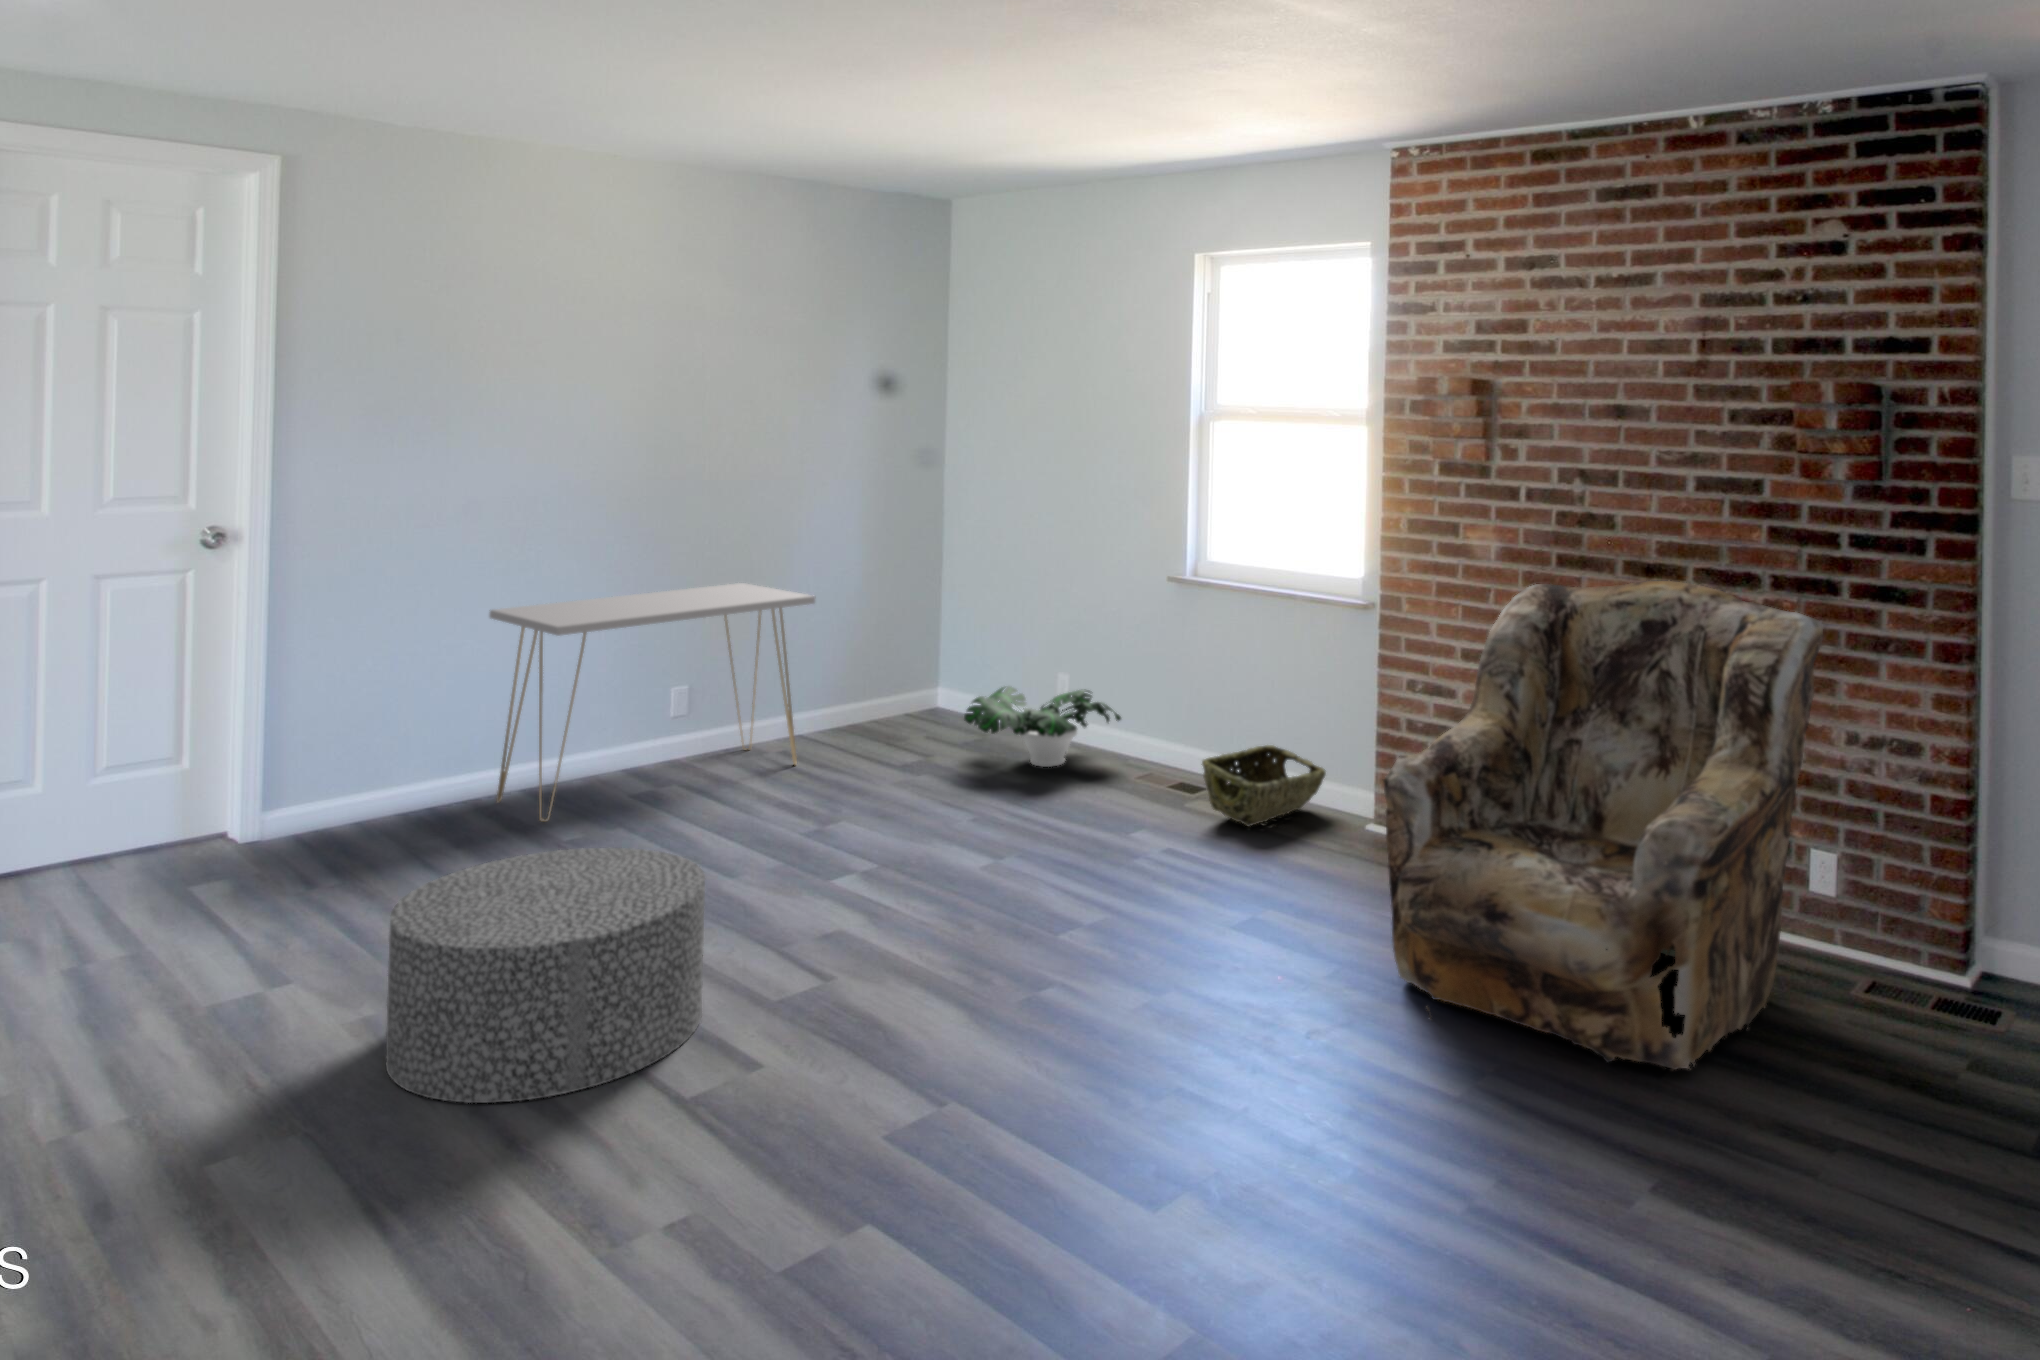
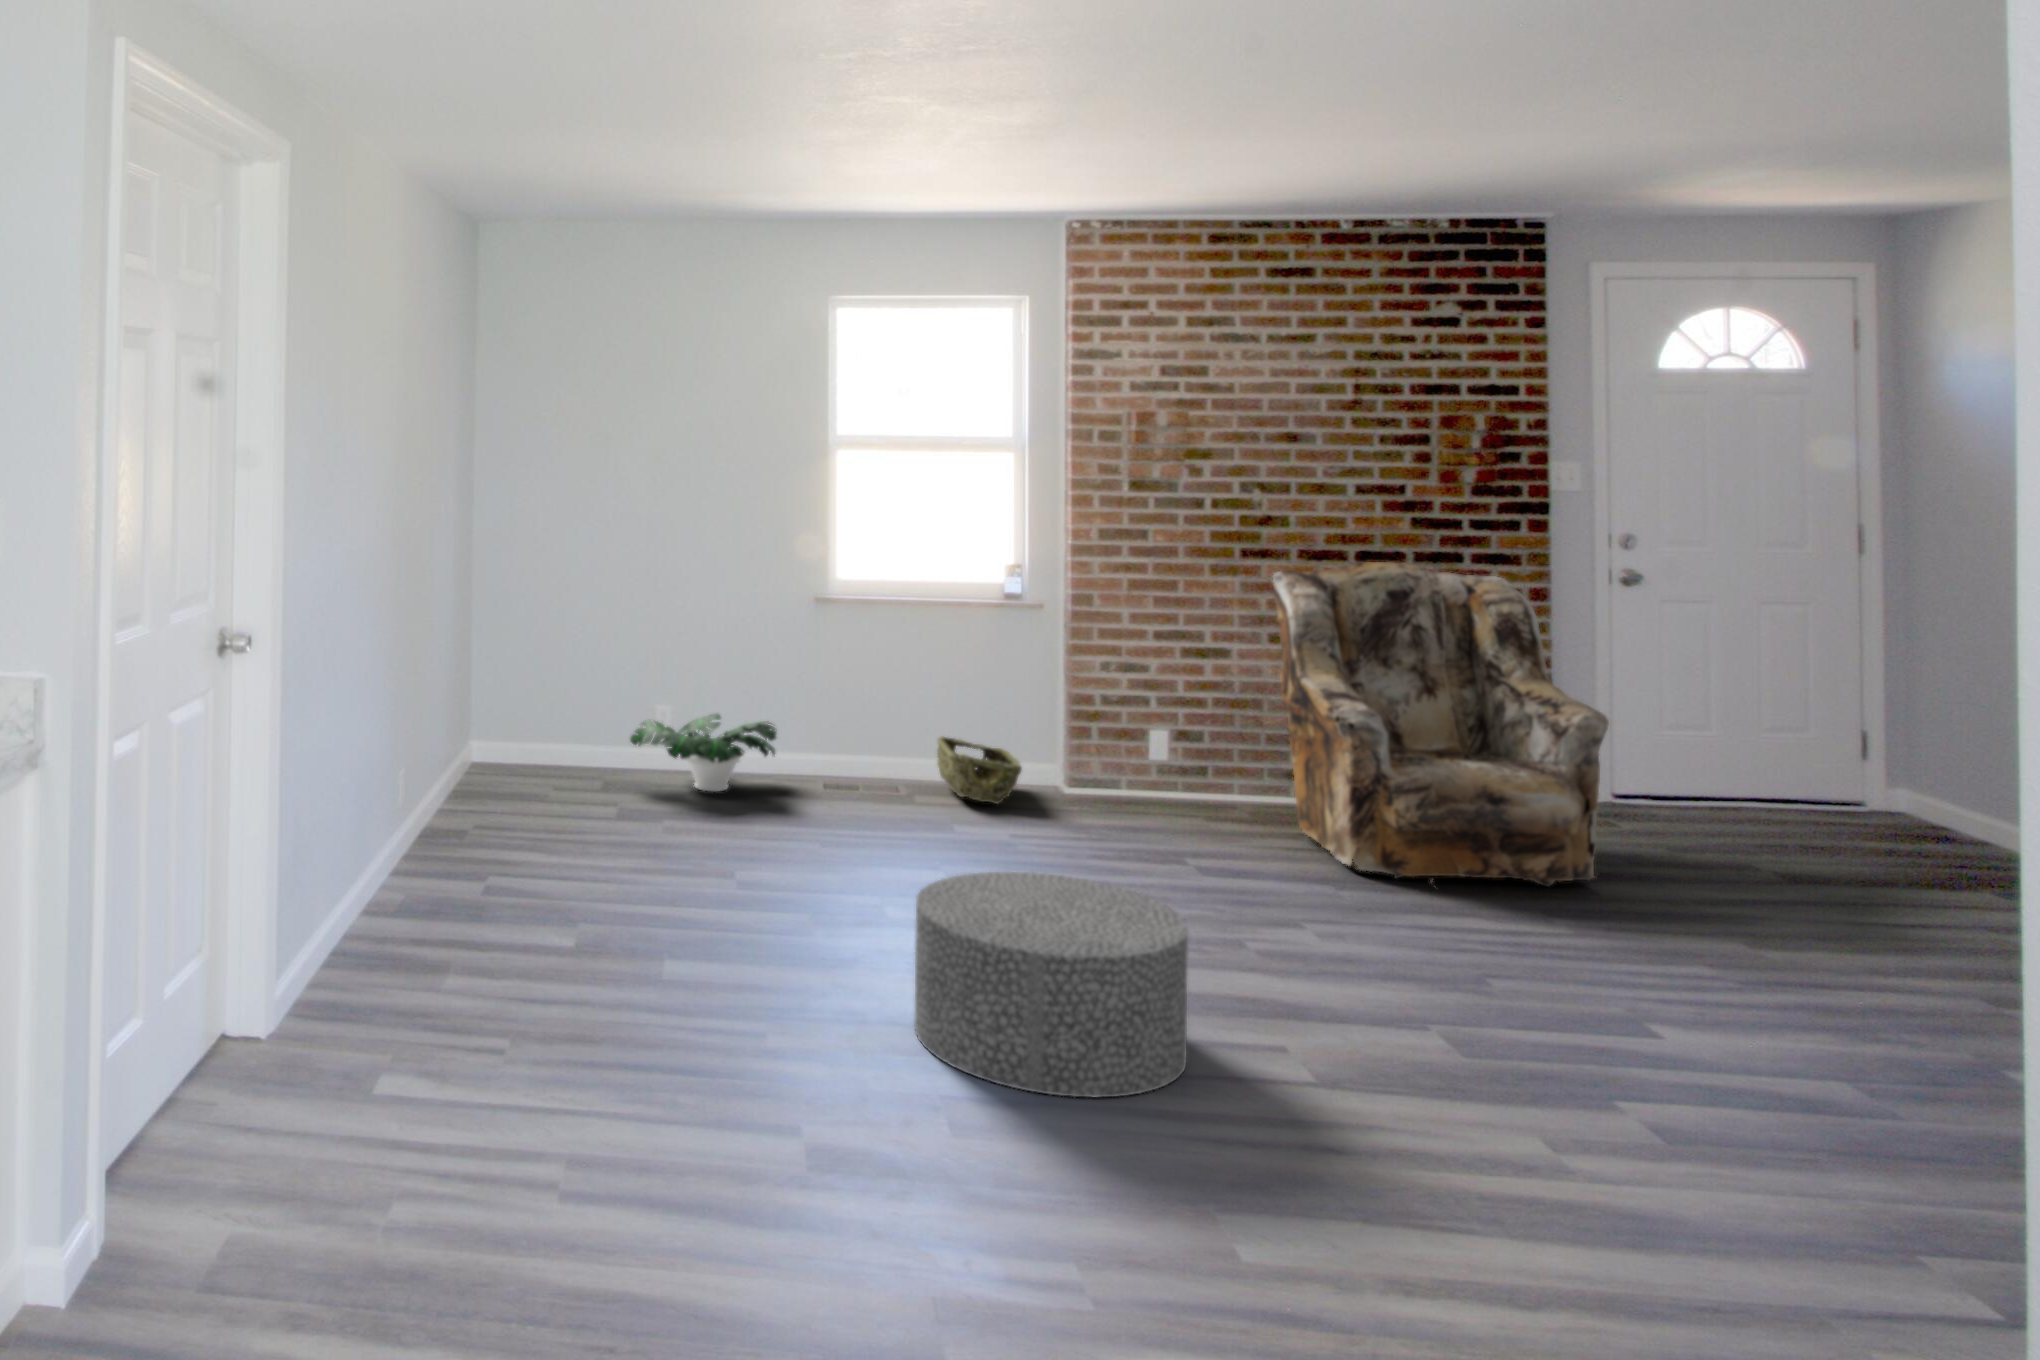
console table: present [489,583,815,822] -> none [354,641,547,916]

